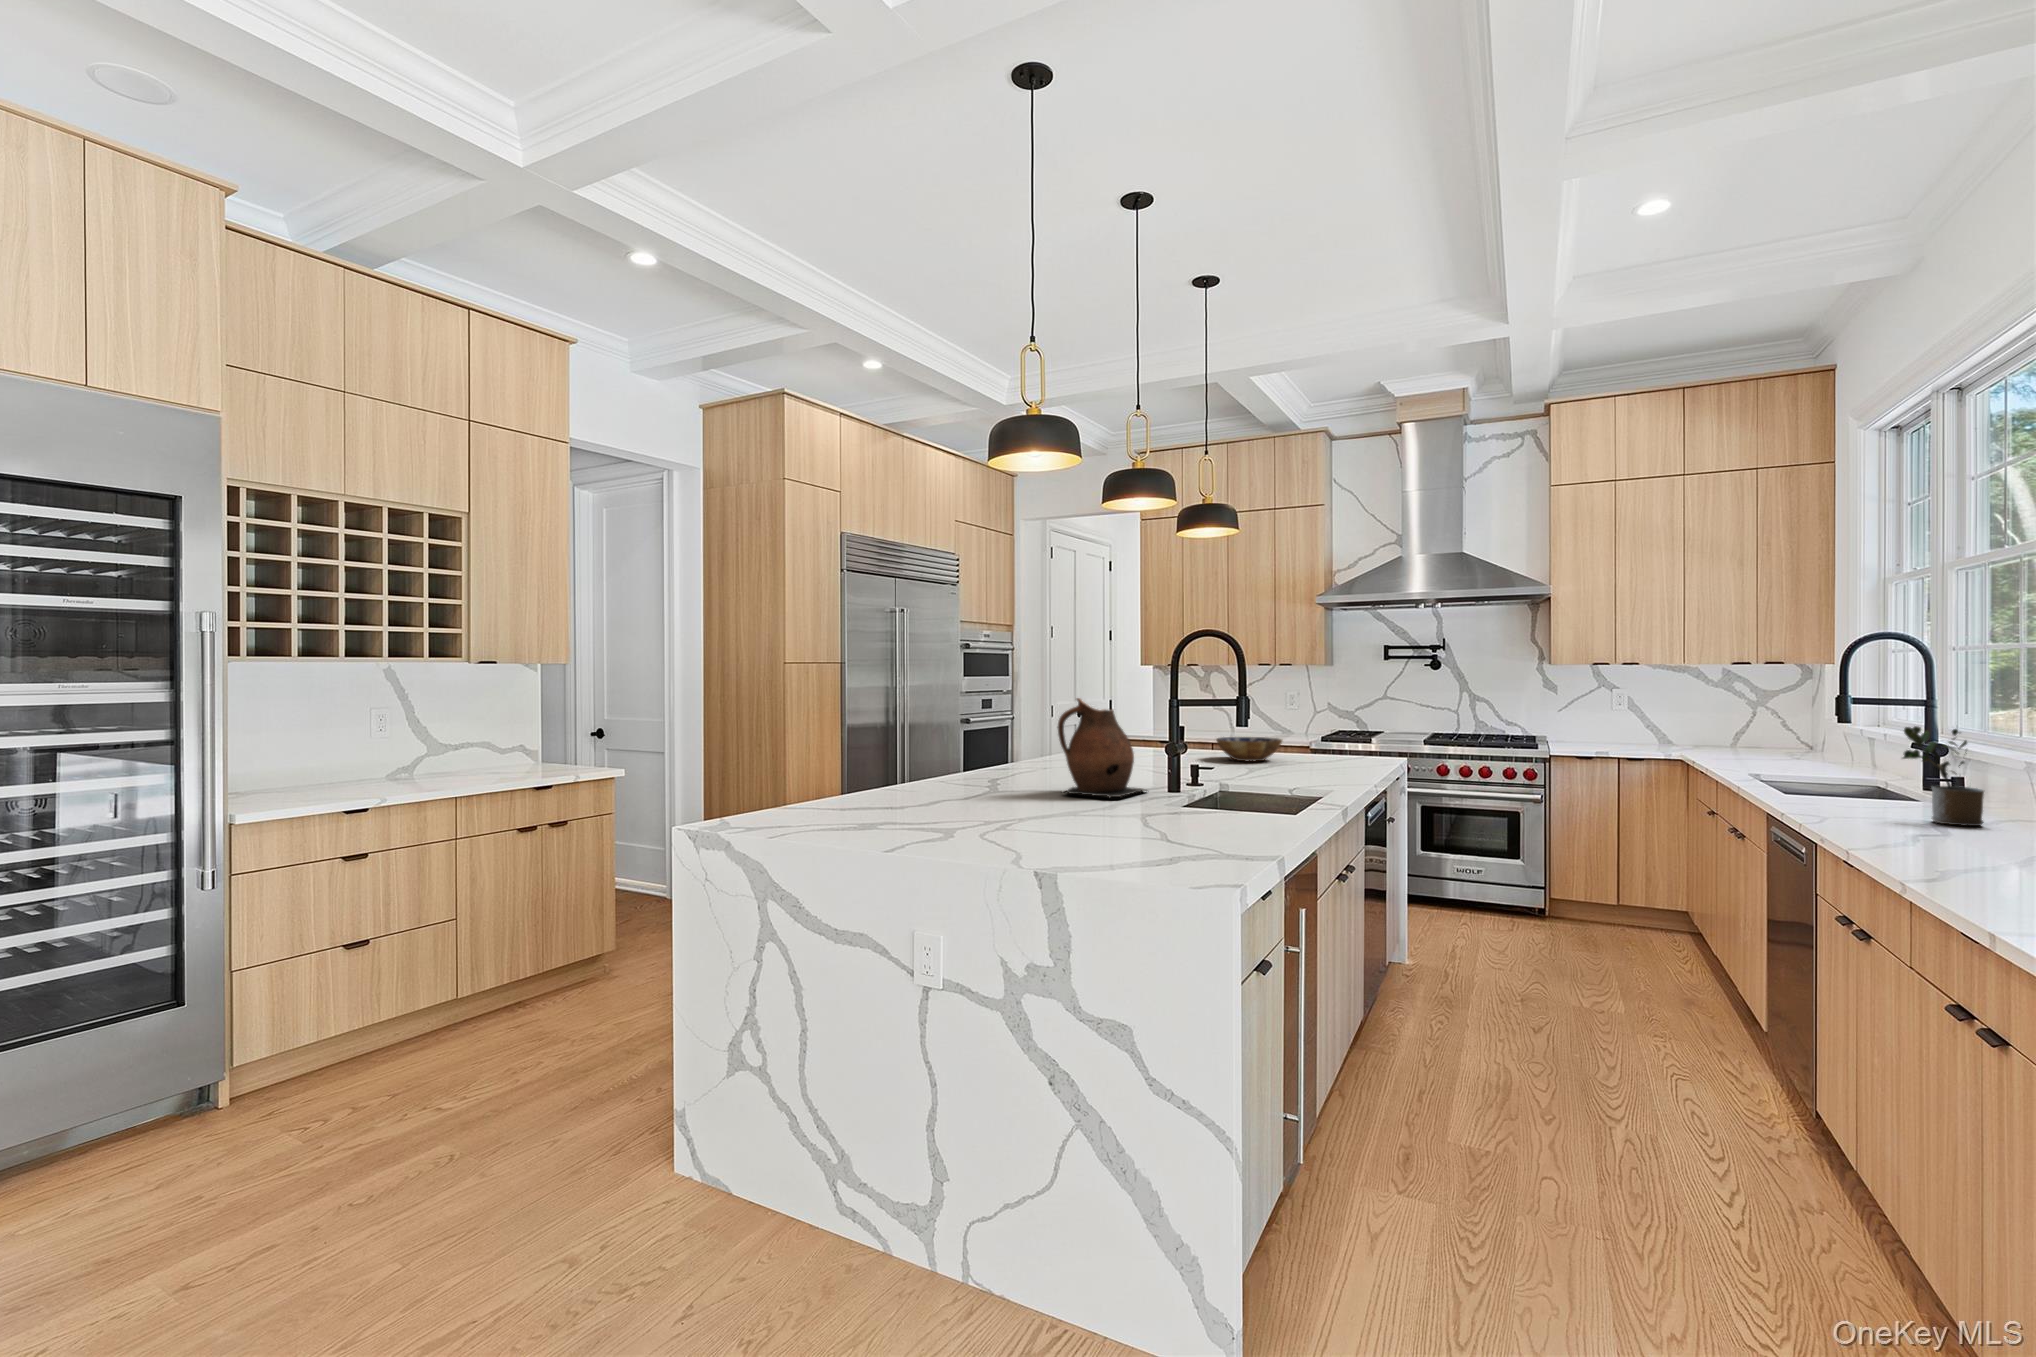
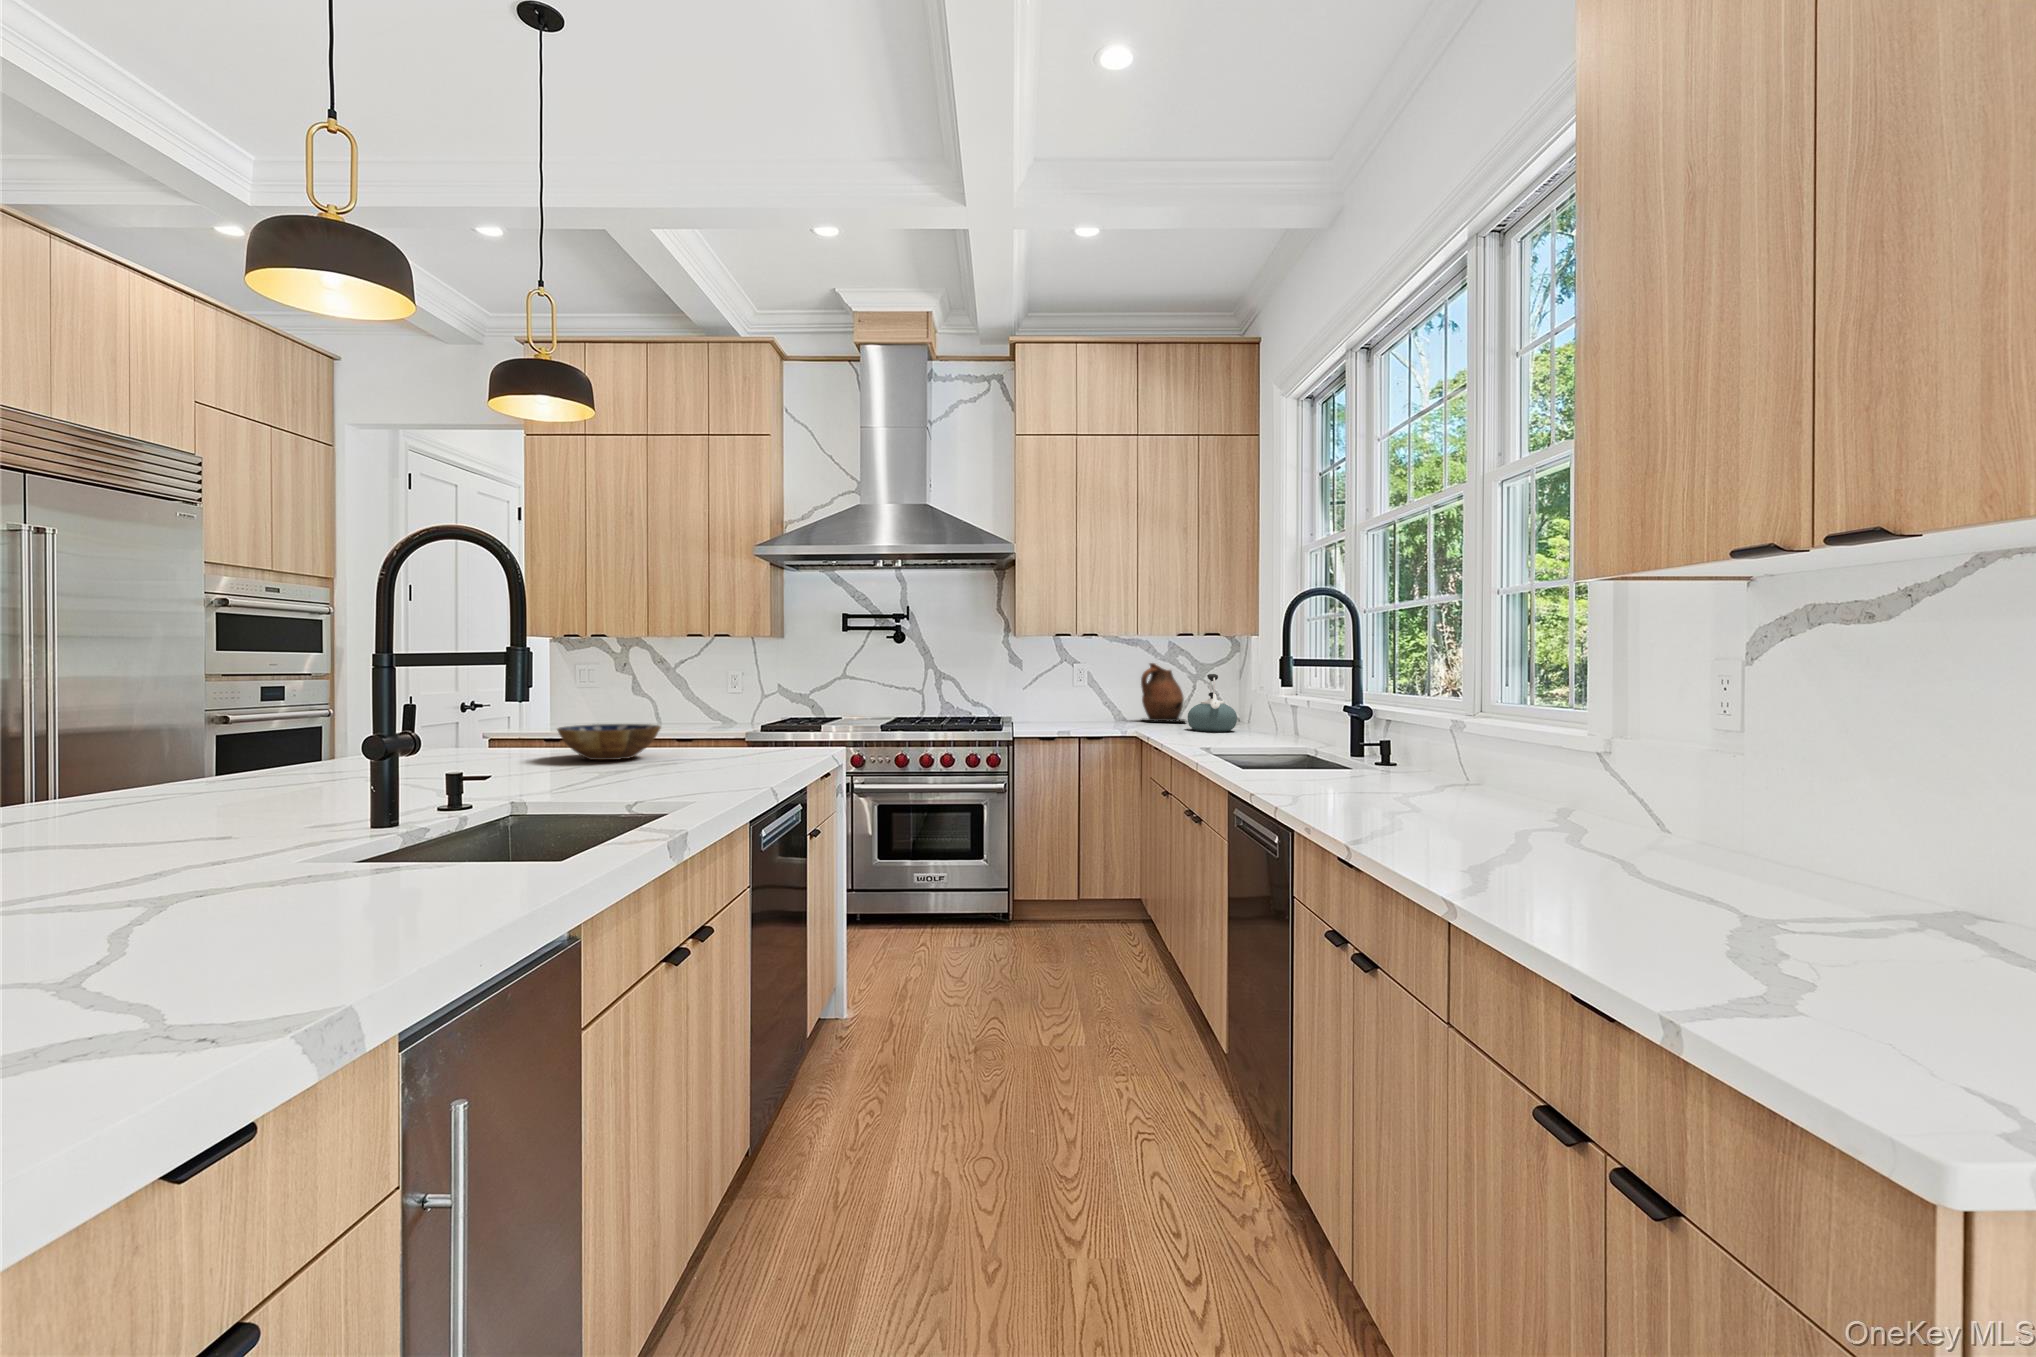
ceramic pitcher: present [1058,698,1146,798] -> present [1141,663,1186,722]
kettle: none [1738,702,1796,757] -> present [1188,674,1237,732]
potted plant: present [1903,726,1984,826] -> none [1367,688,1443,803]

